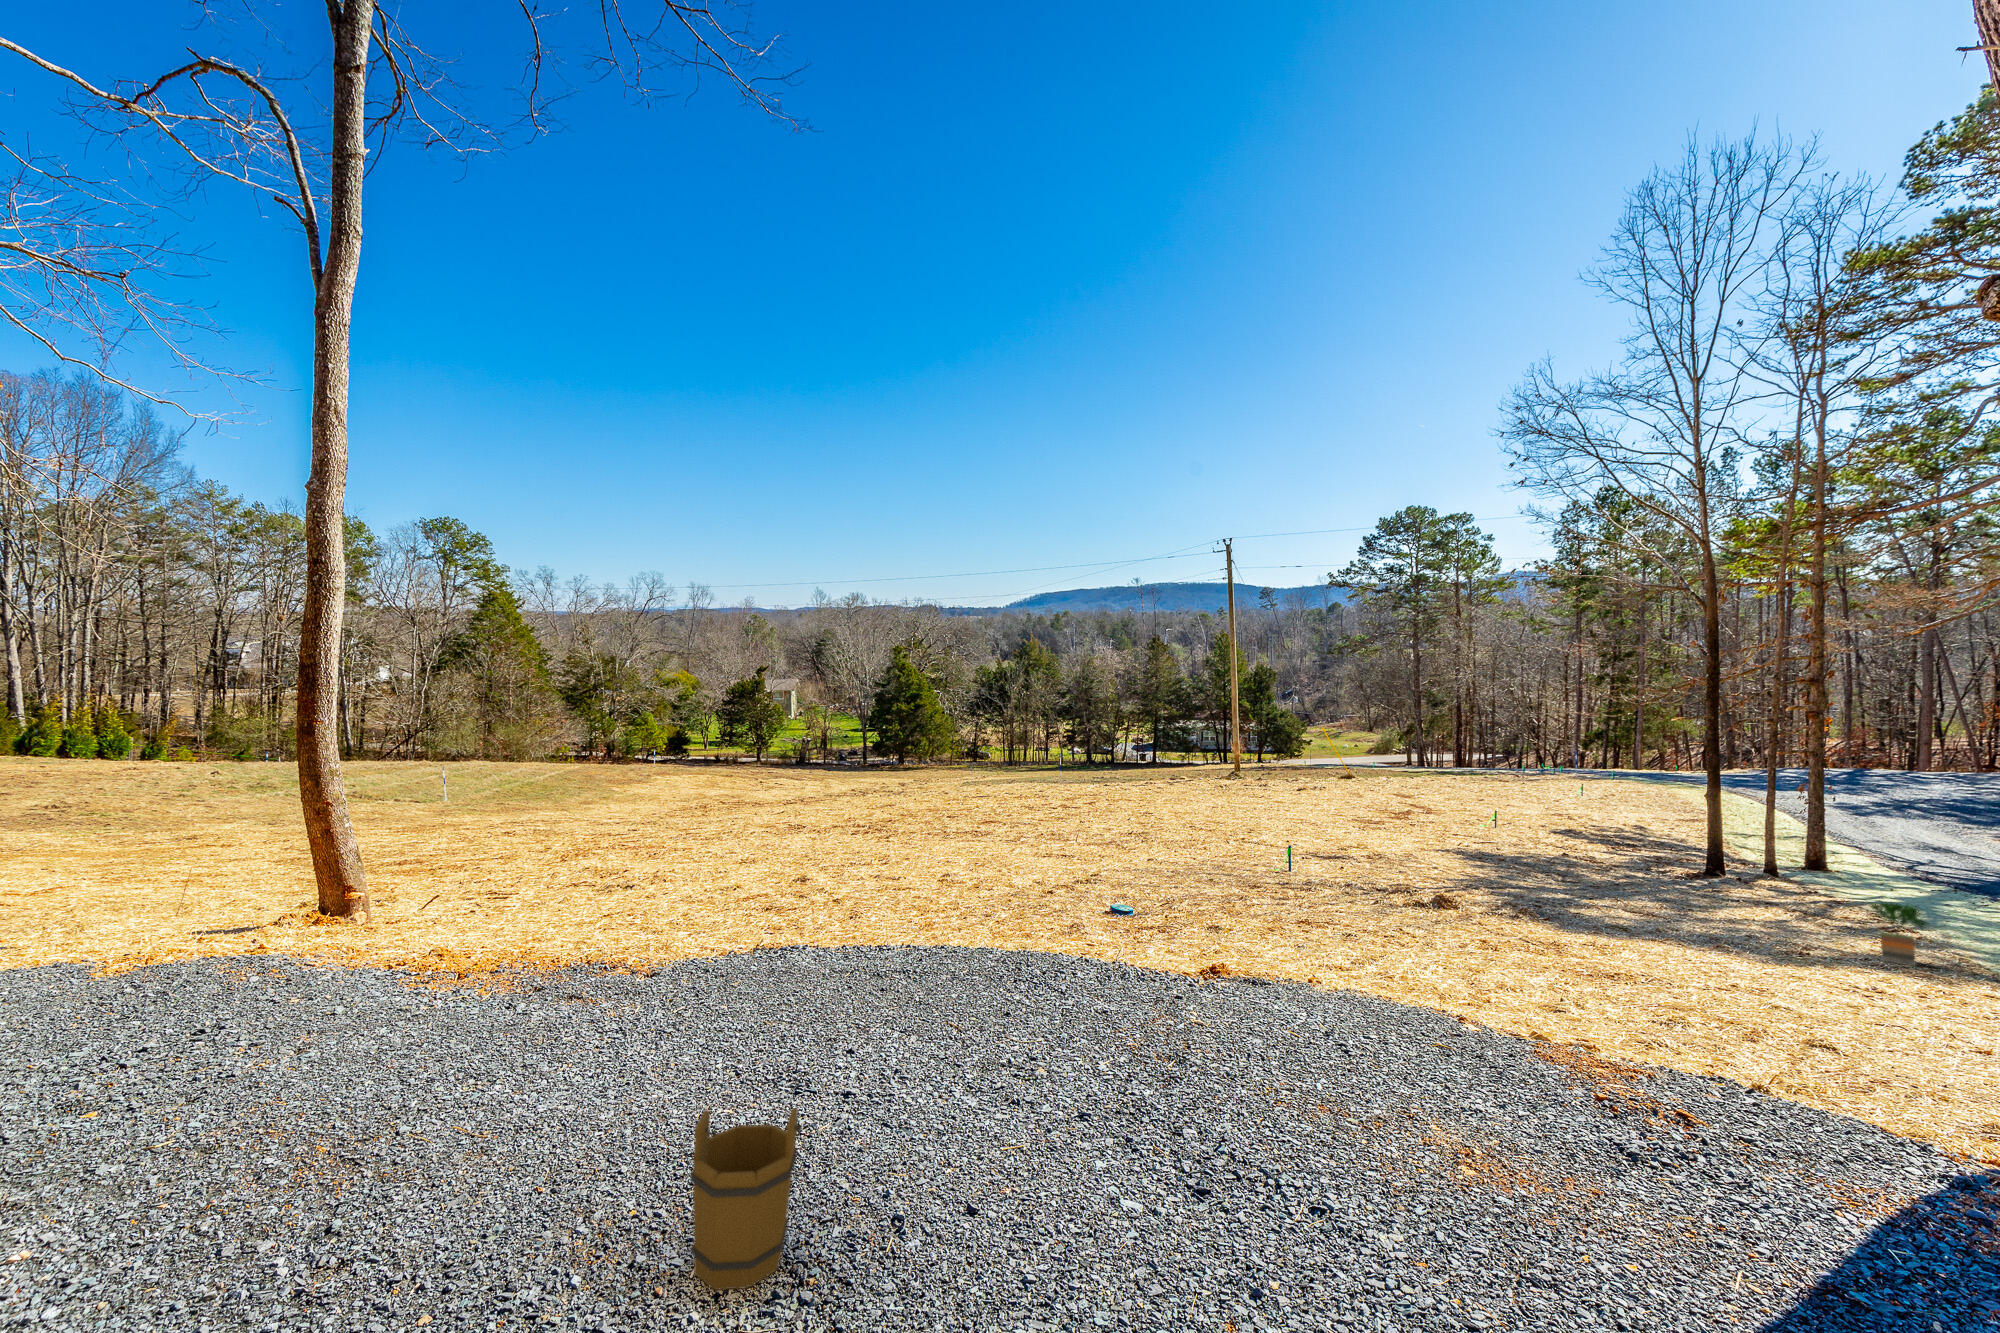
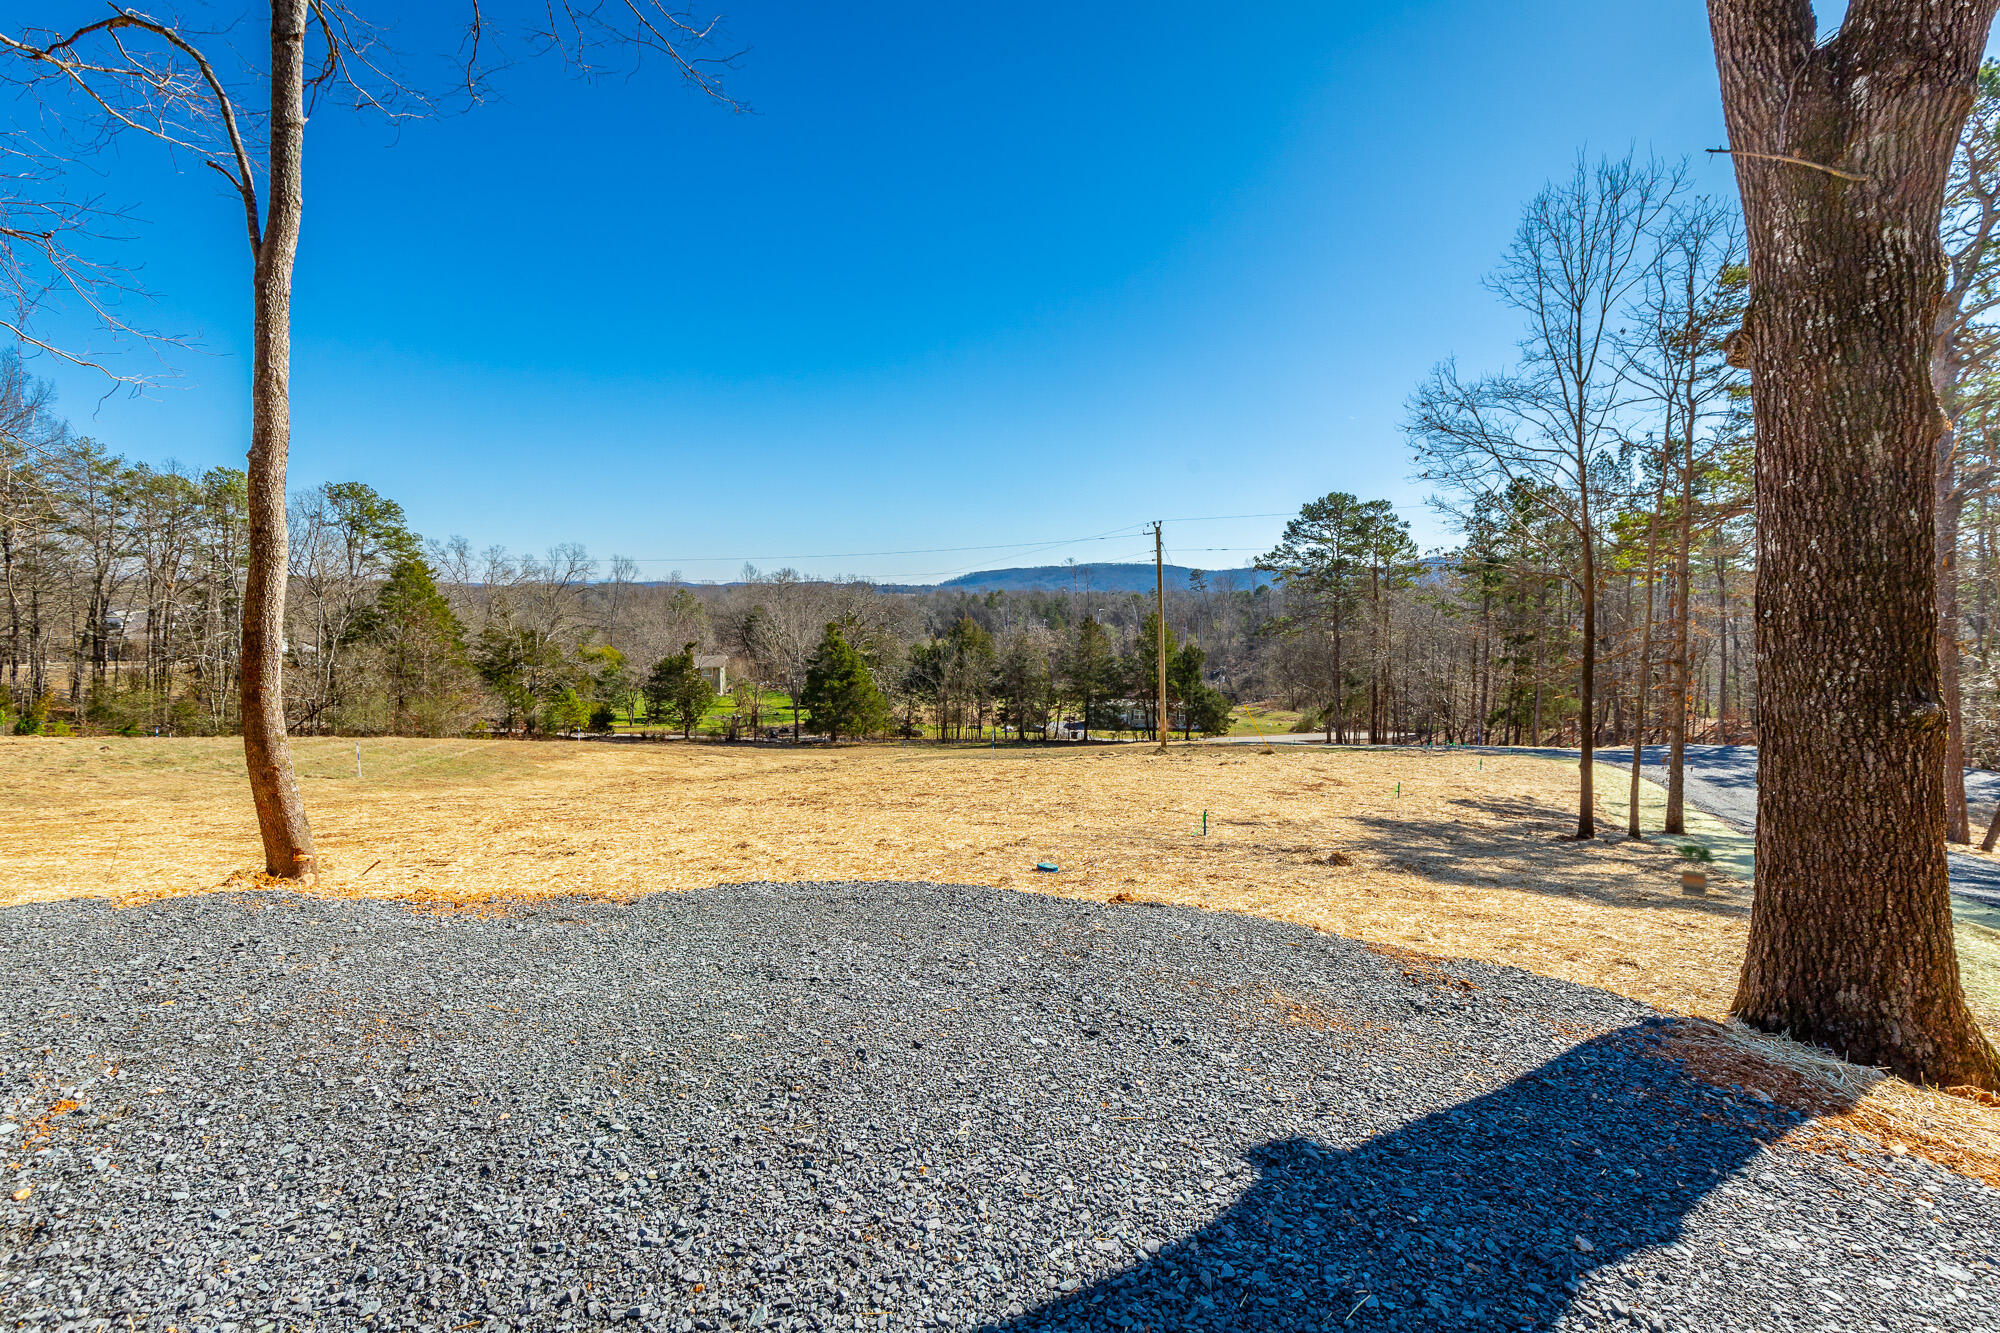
bucket: present [690,1108,802,1290] -> none [705,965,789,1092]

